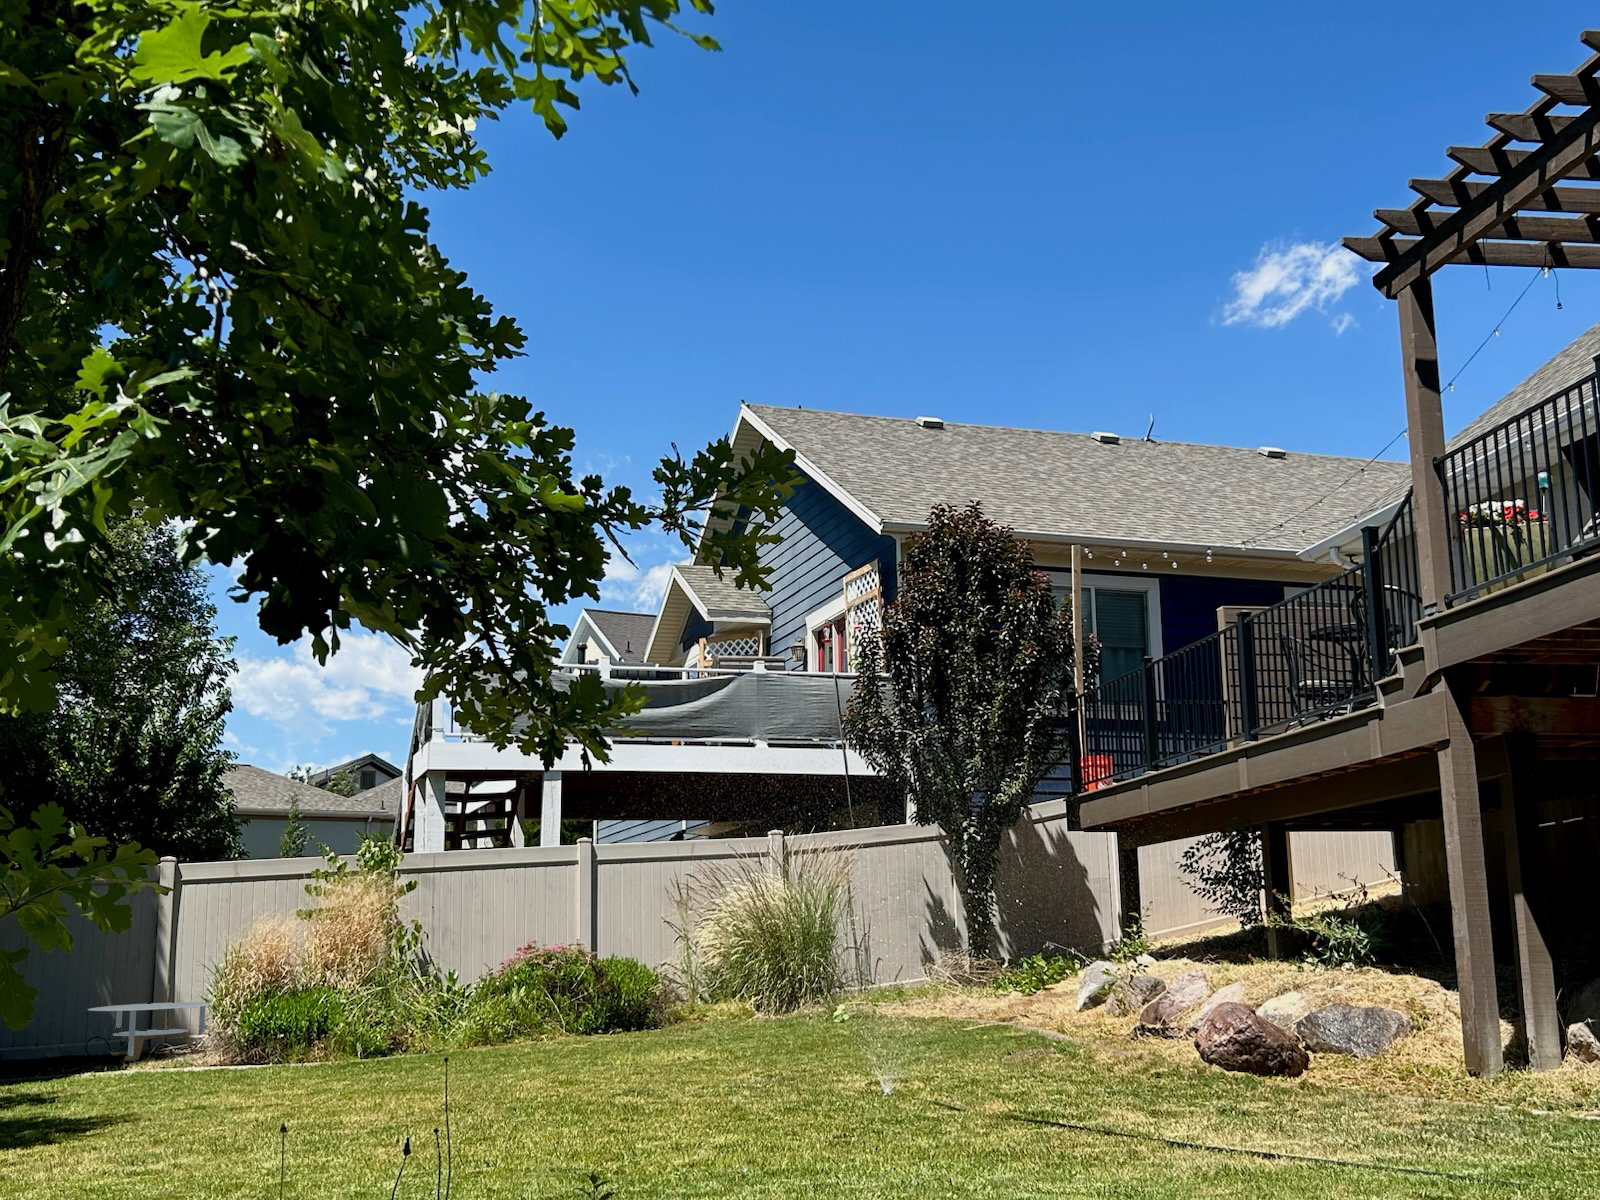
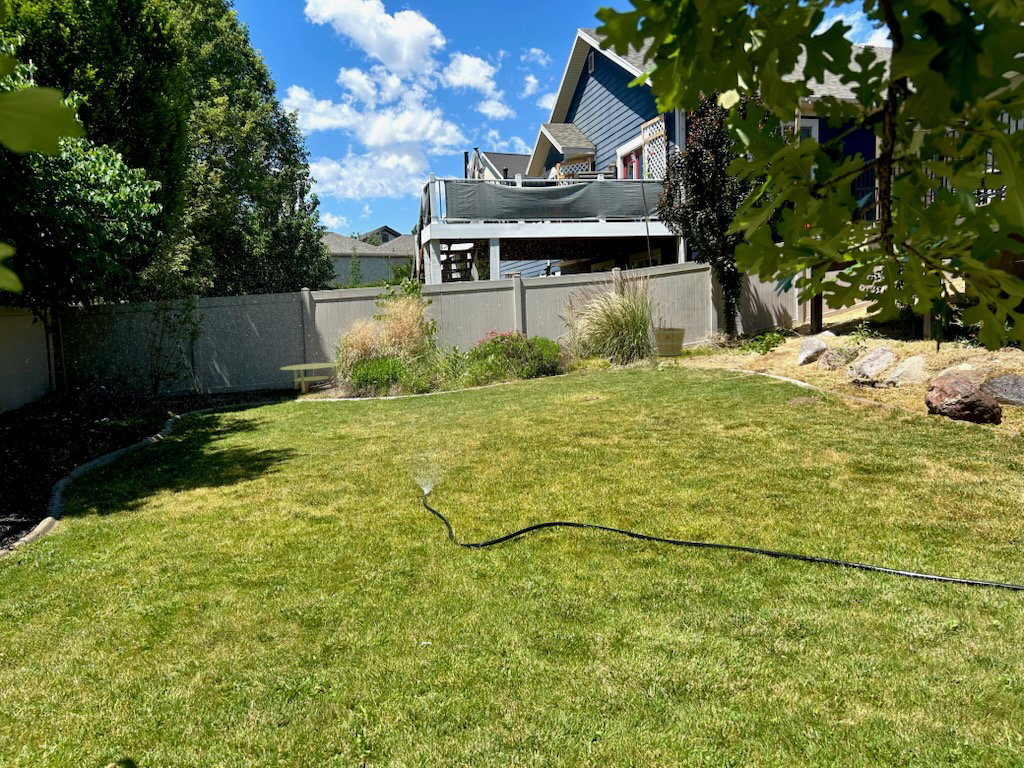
wooden bucket: none [837,944,897,998] -> present [654,328,686,356]

